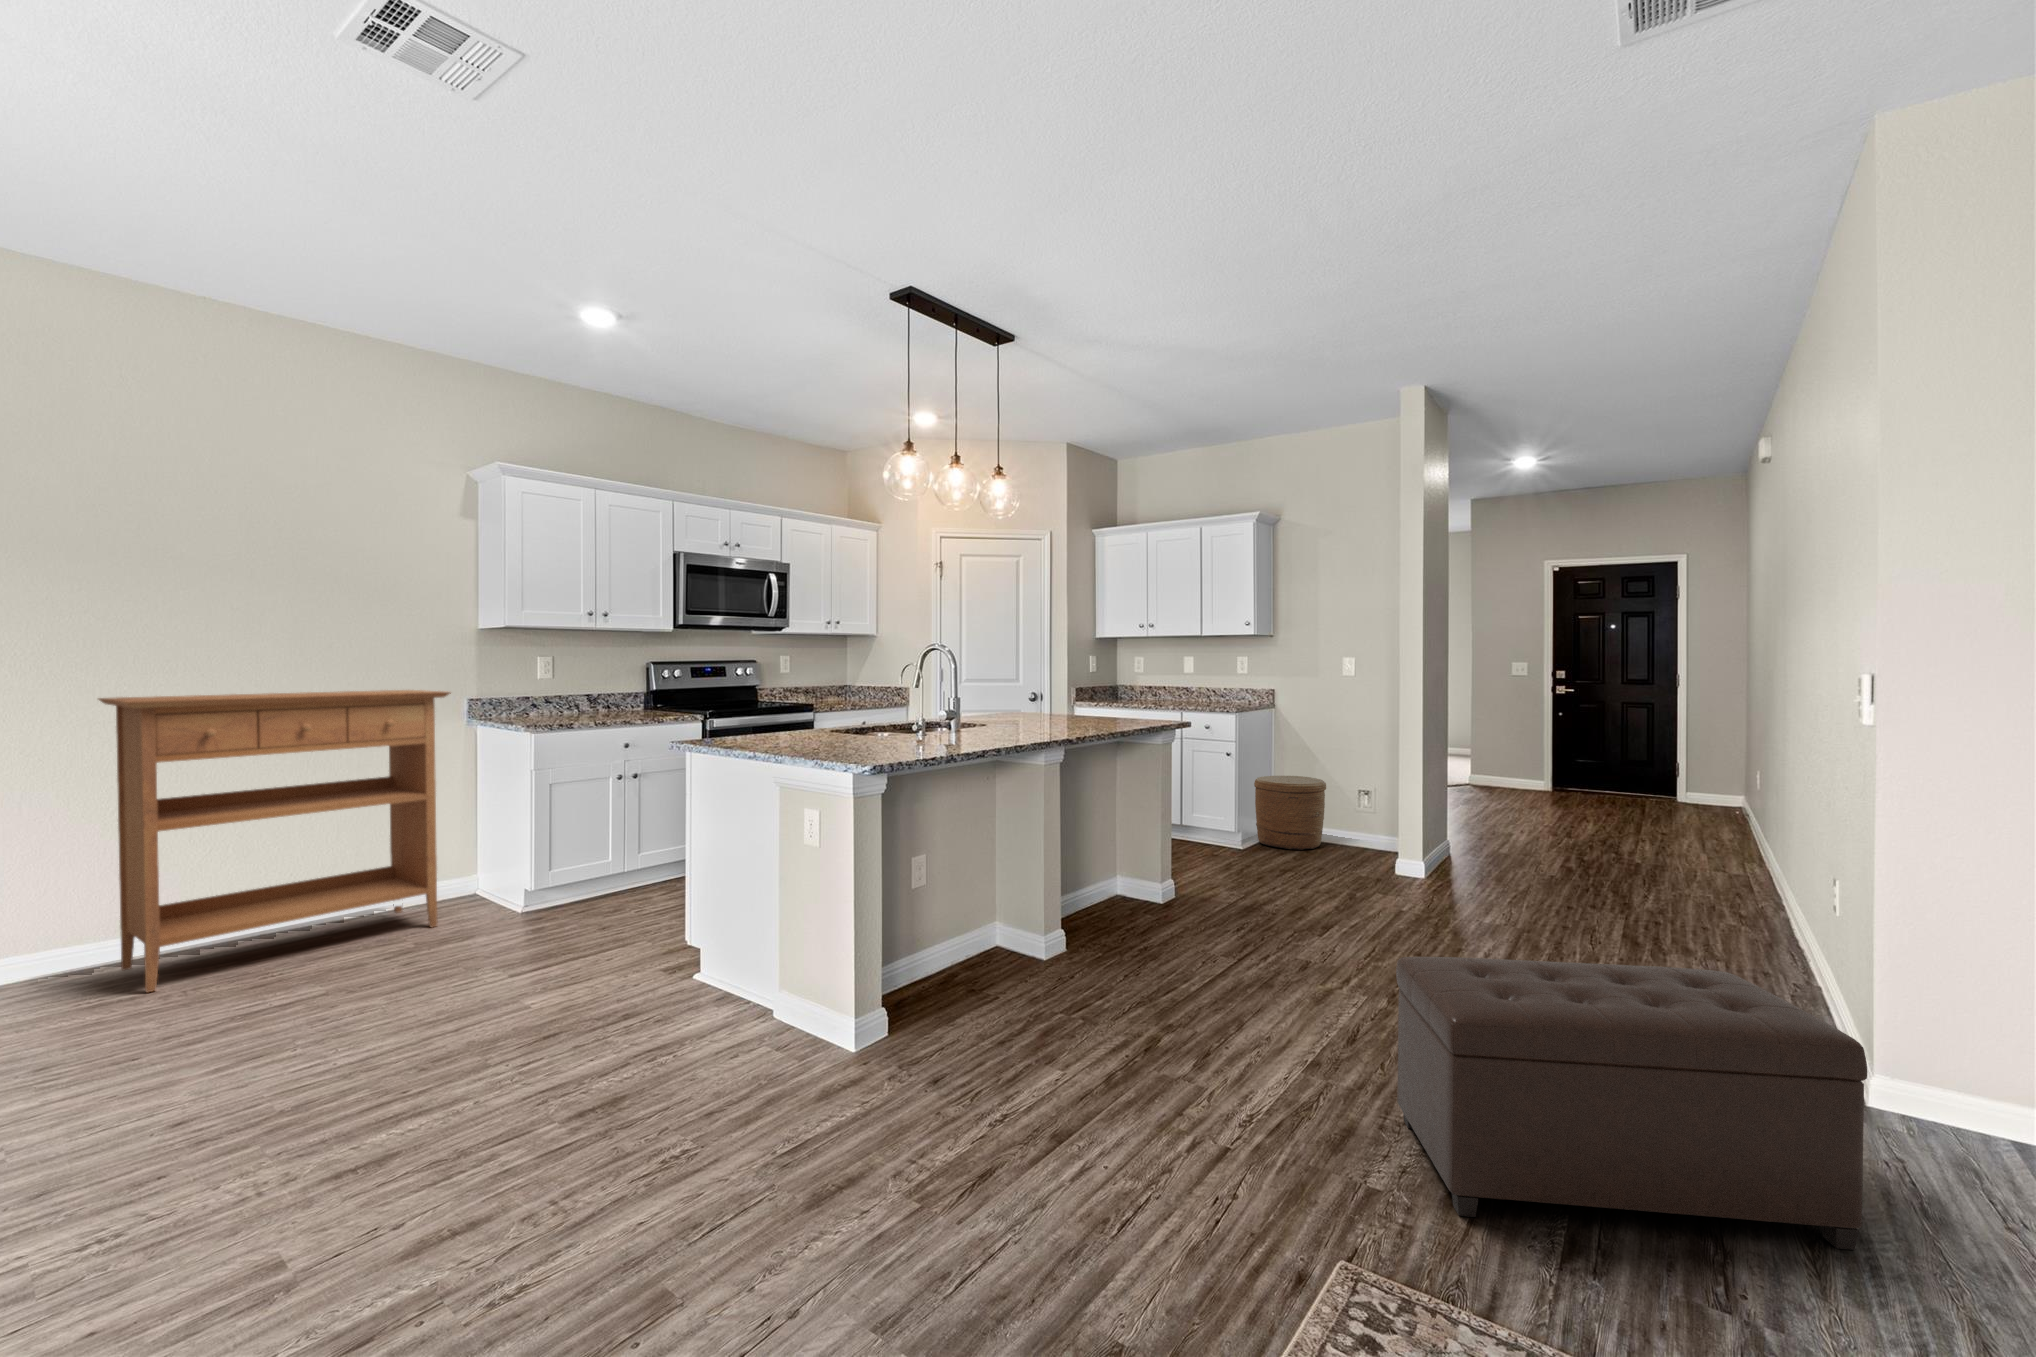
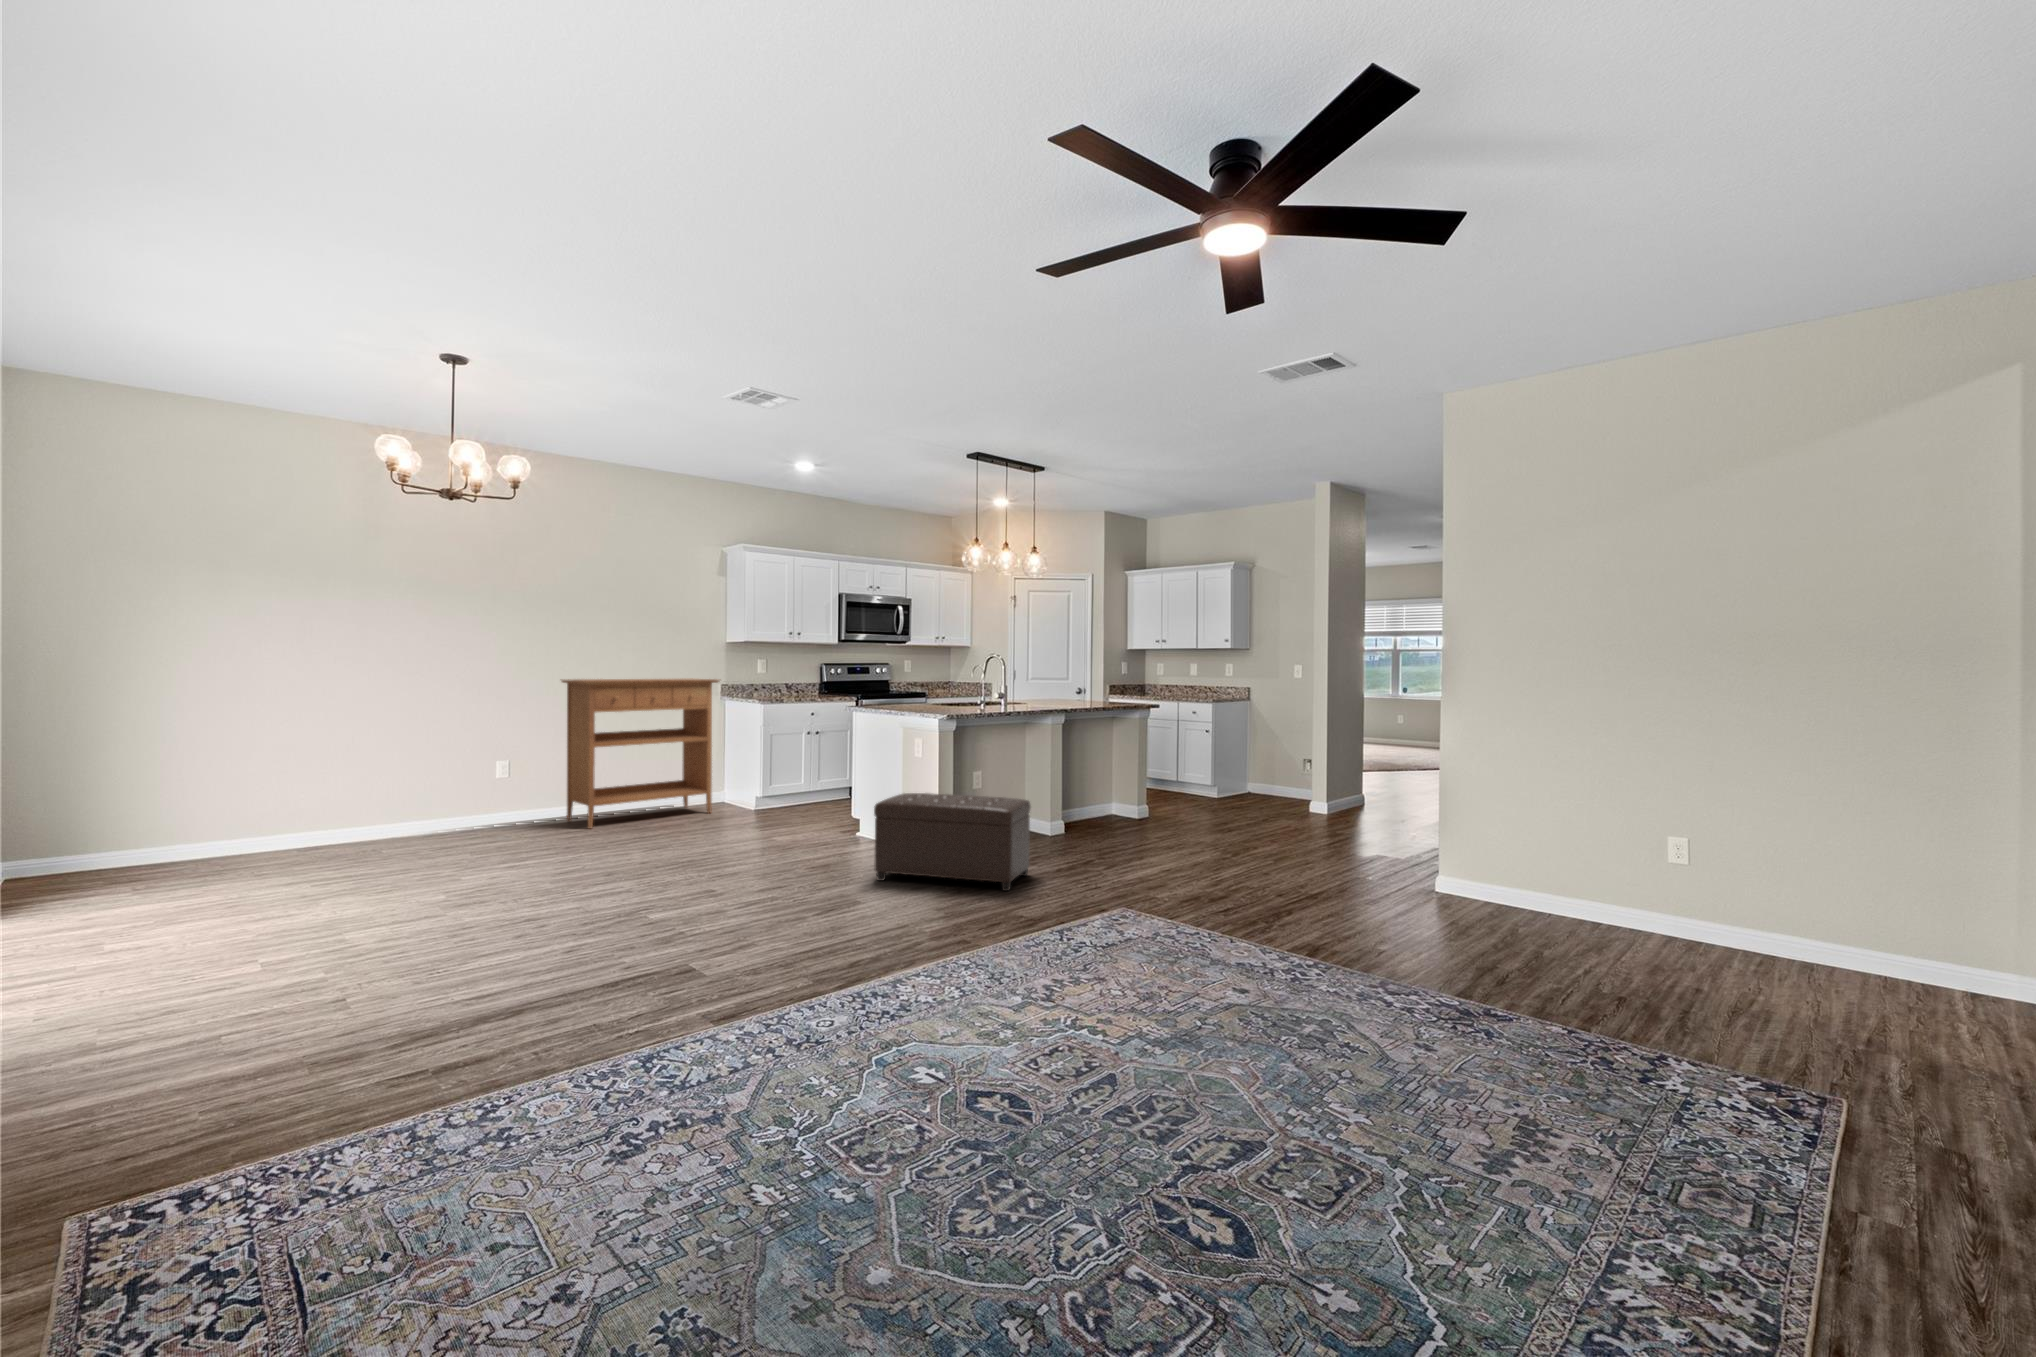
woven basket: present [1254,776,1326,850] -> none [1228,749,1278,800]
ottoman: present [1396,957,1868,1250] -> present [874,793,1031,891]

